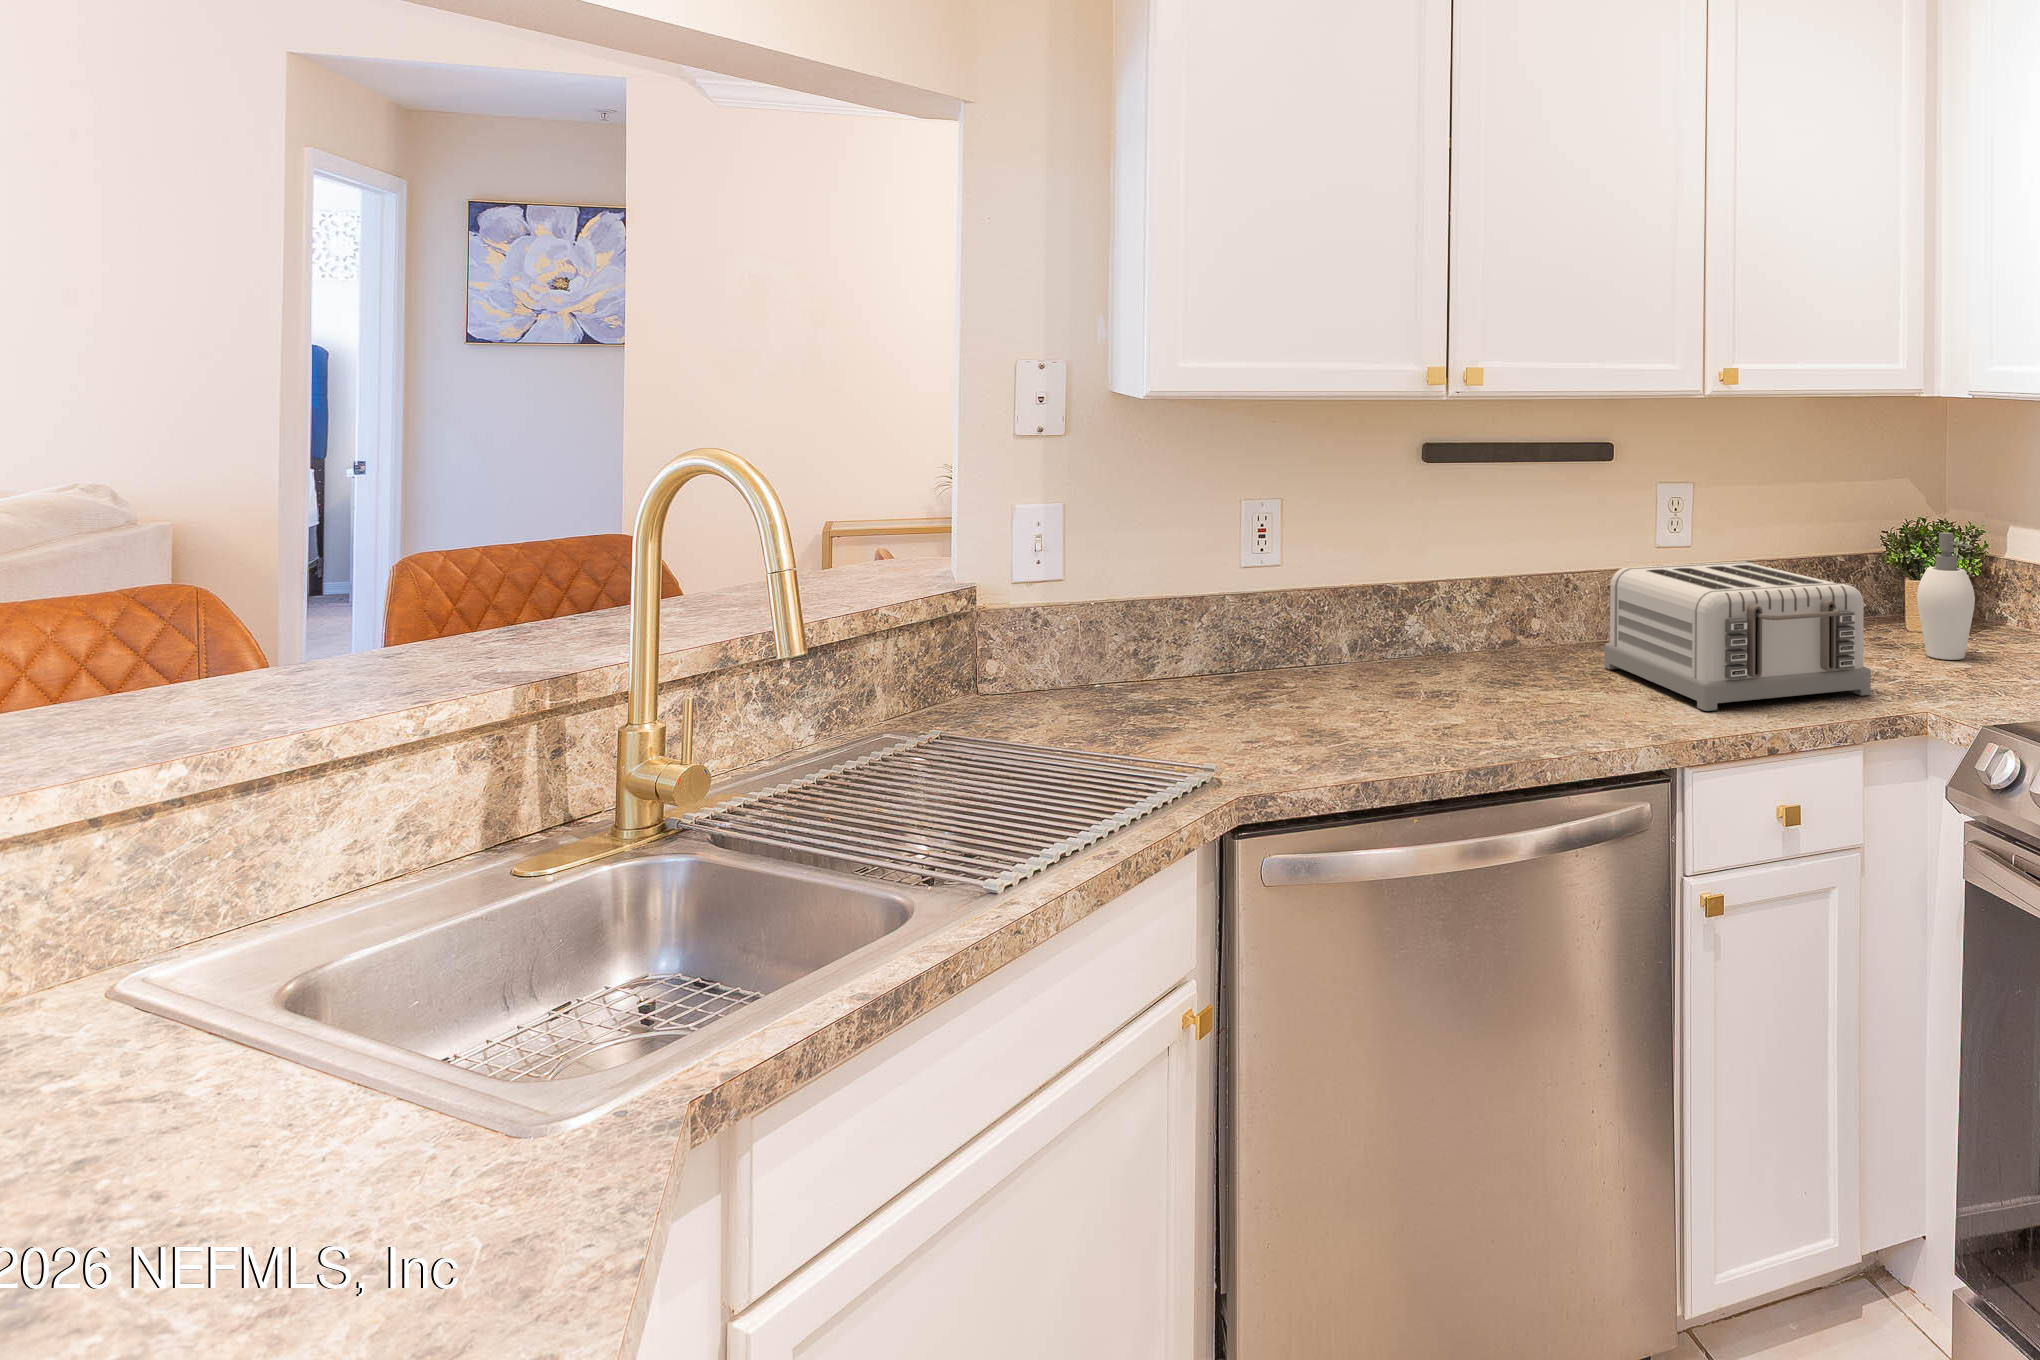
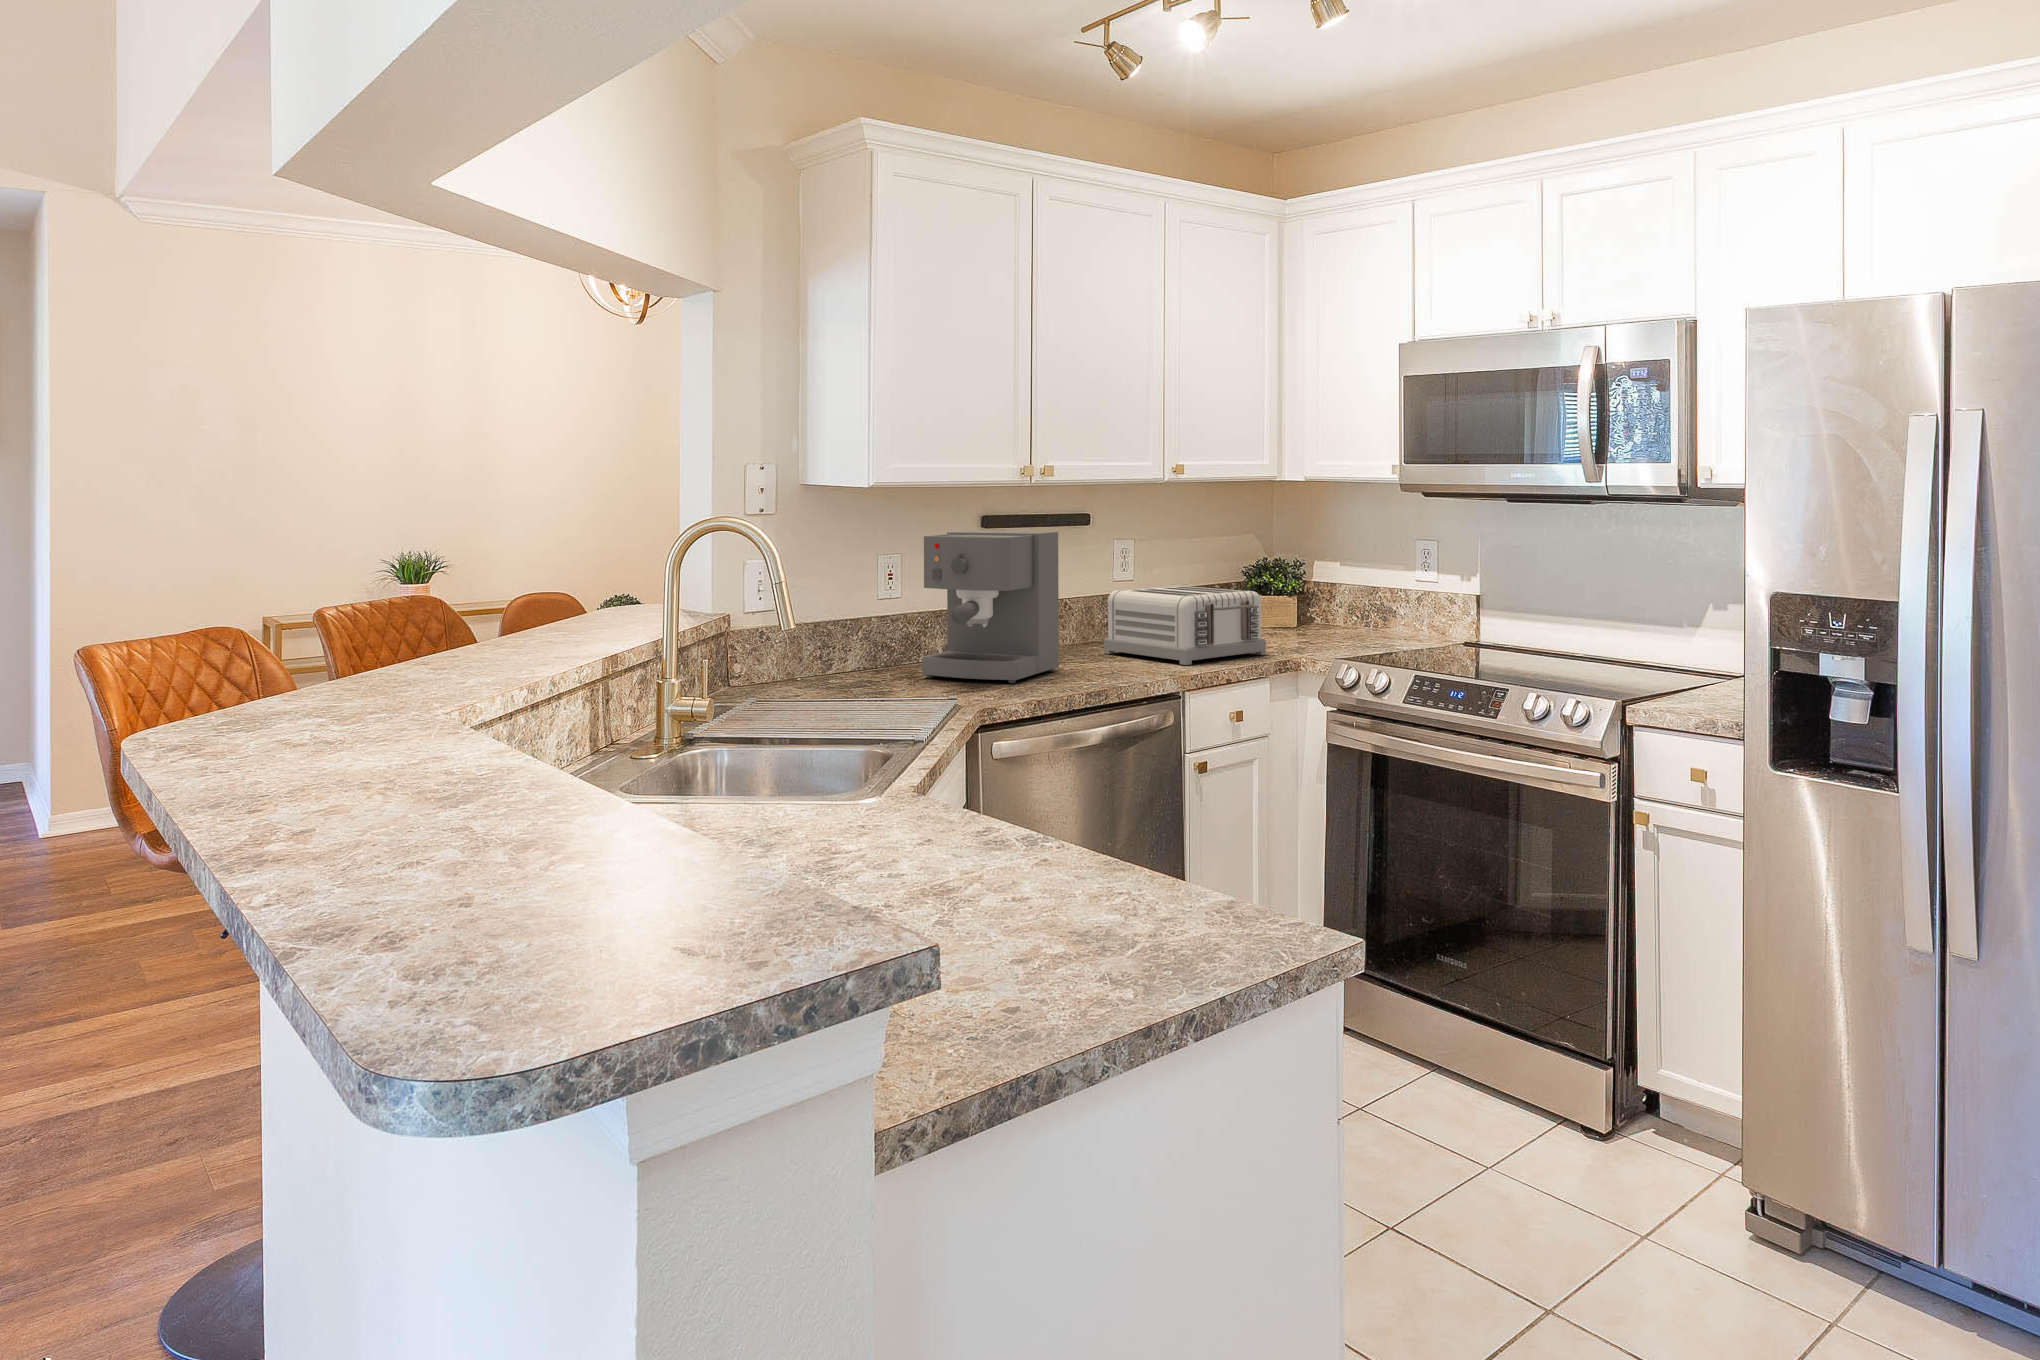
coffee maker: none [1252,468,1486,732] -> present [922,531,1059,683]
soap dispenser: present [1917,532,1975,660] -> none [1274,564,1309,640]

